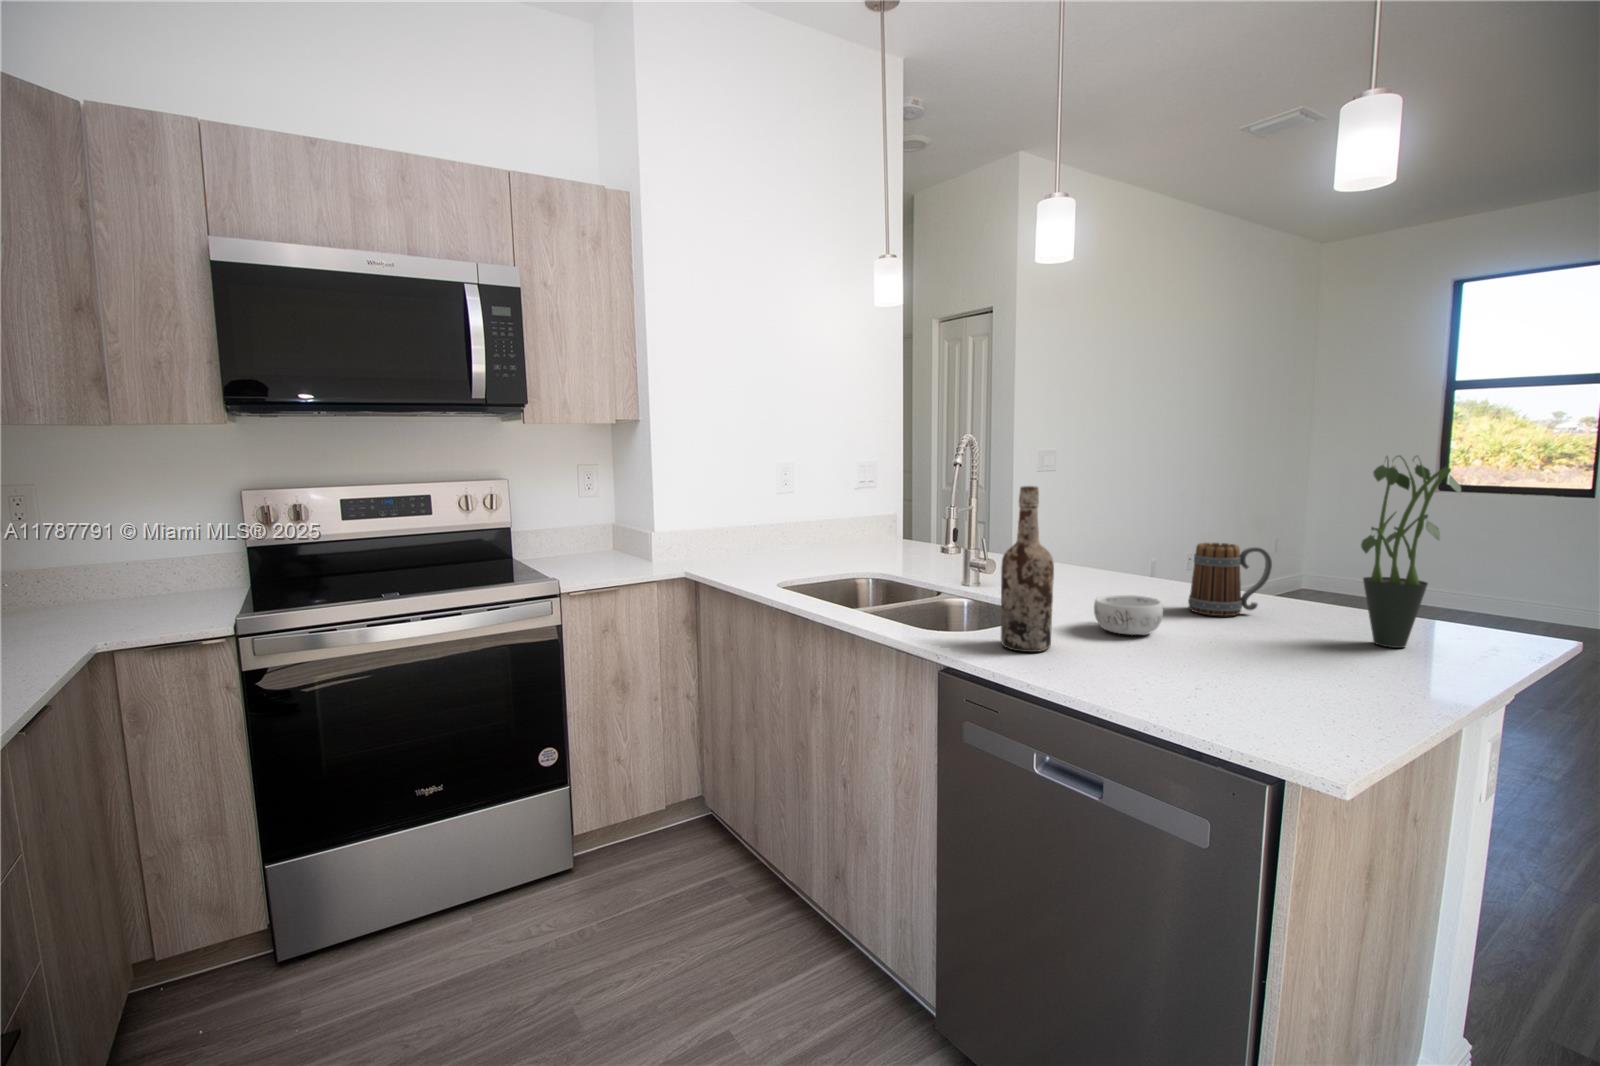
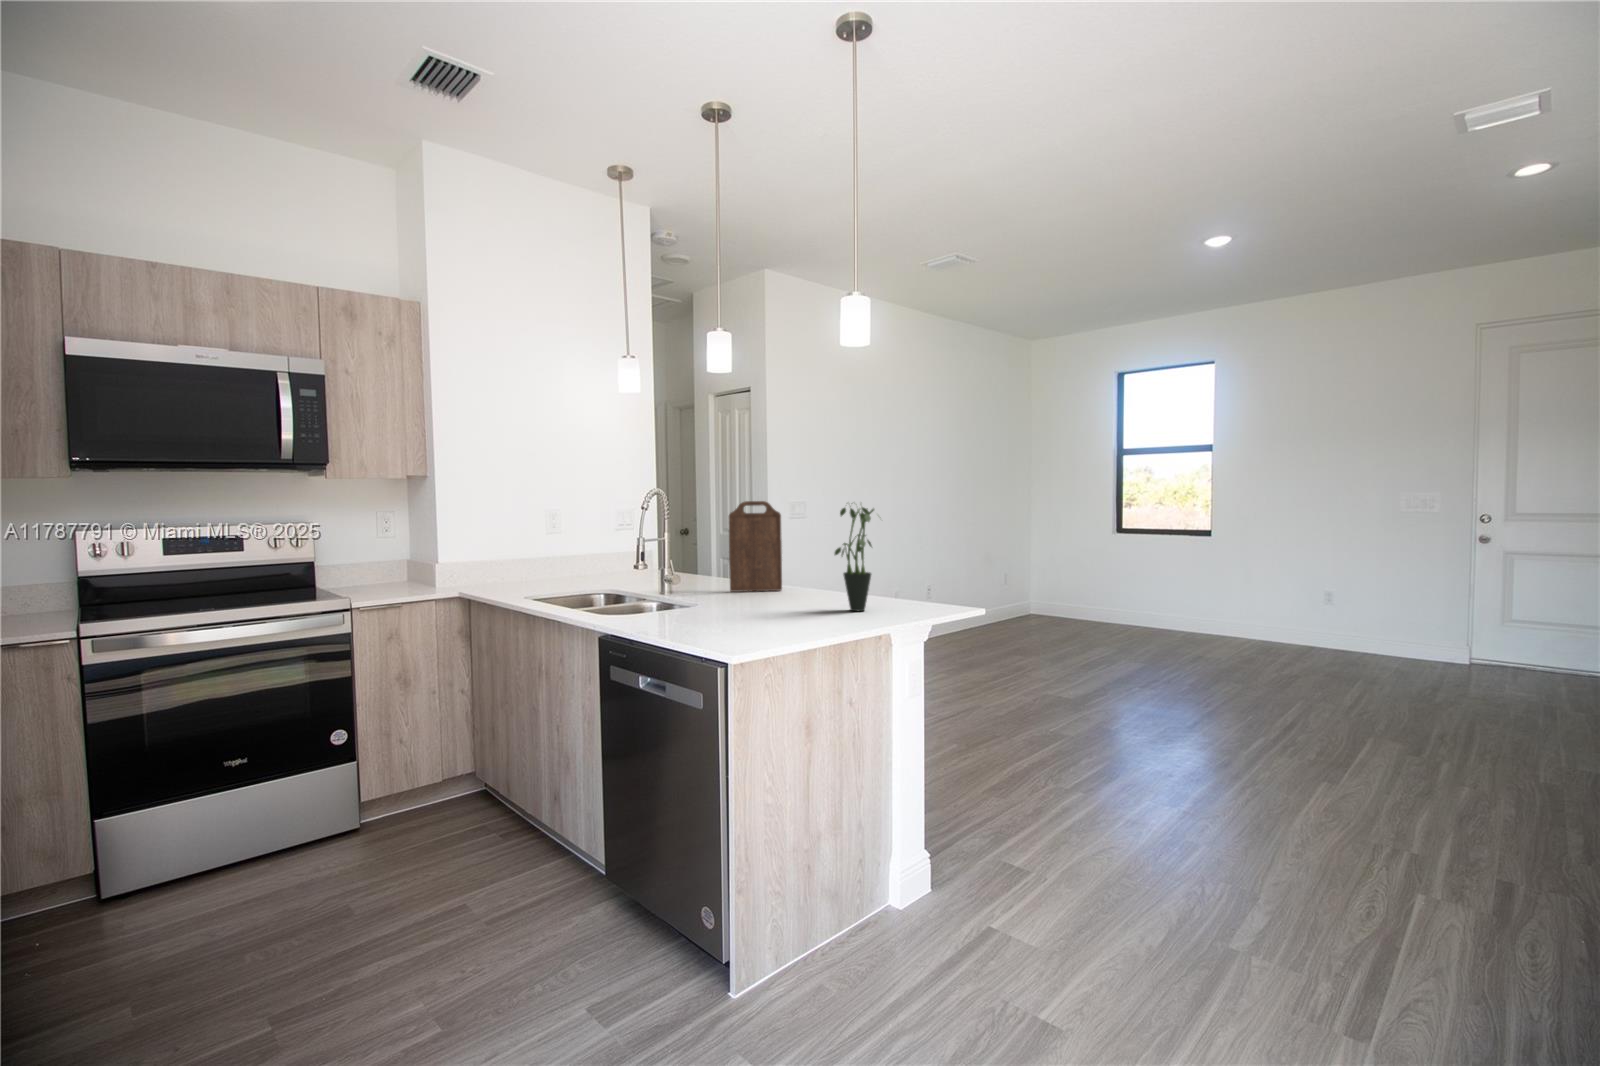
cutting board: none [1079,452,1166,588] -> present [729,501,782,592]
wine bottle: present [1001,486,1054,652] -> none [631,520,662,620]
mug: present [1188,543,1272,616] -> none [777,557,820,602]
decorative bowl: present [1094,595,1163,635] -> none [701,589,740,611]

